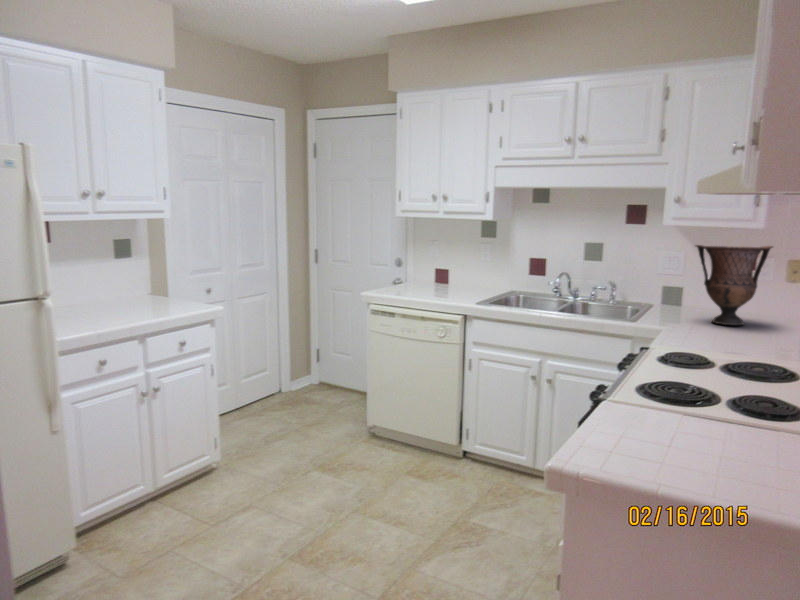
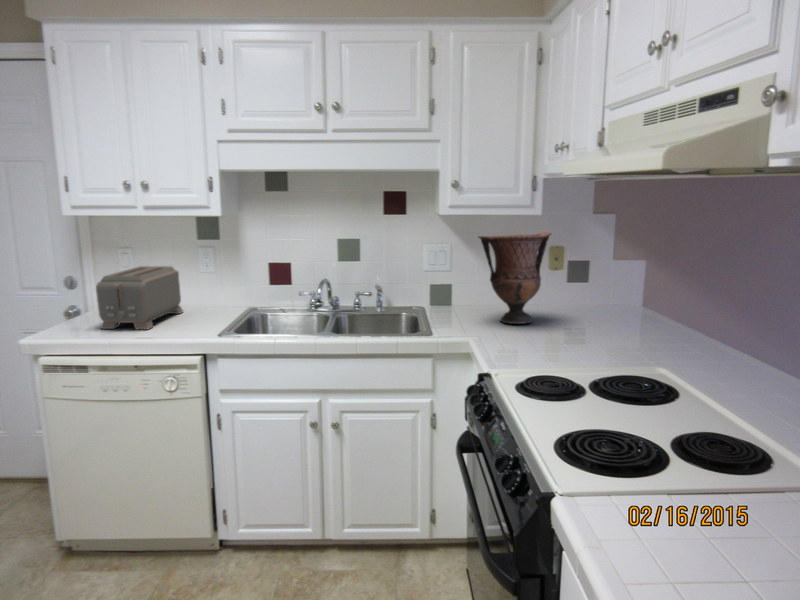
toaster: none [409,253,465,295] -> present [96,266,183,329]

